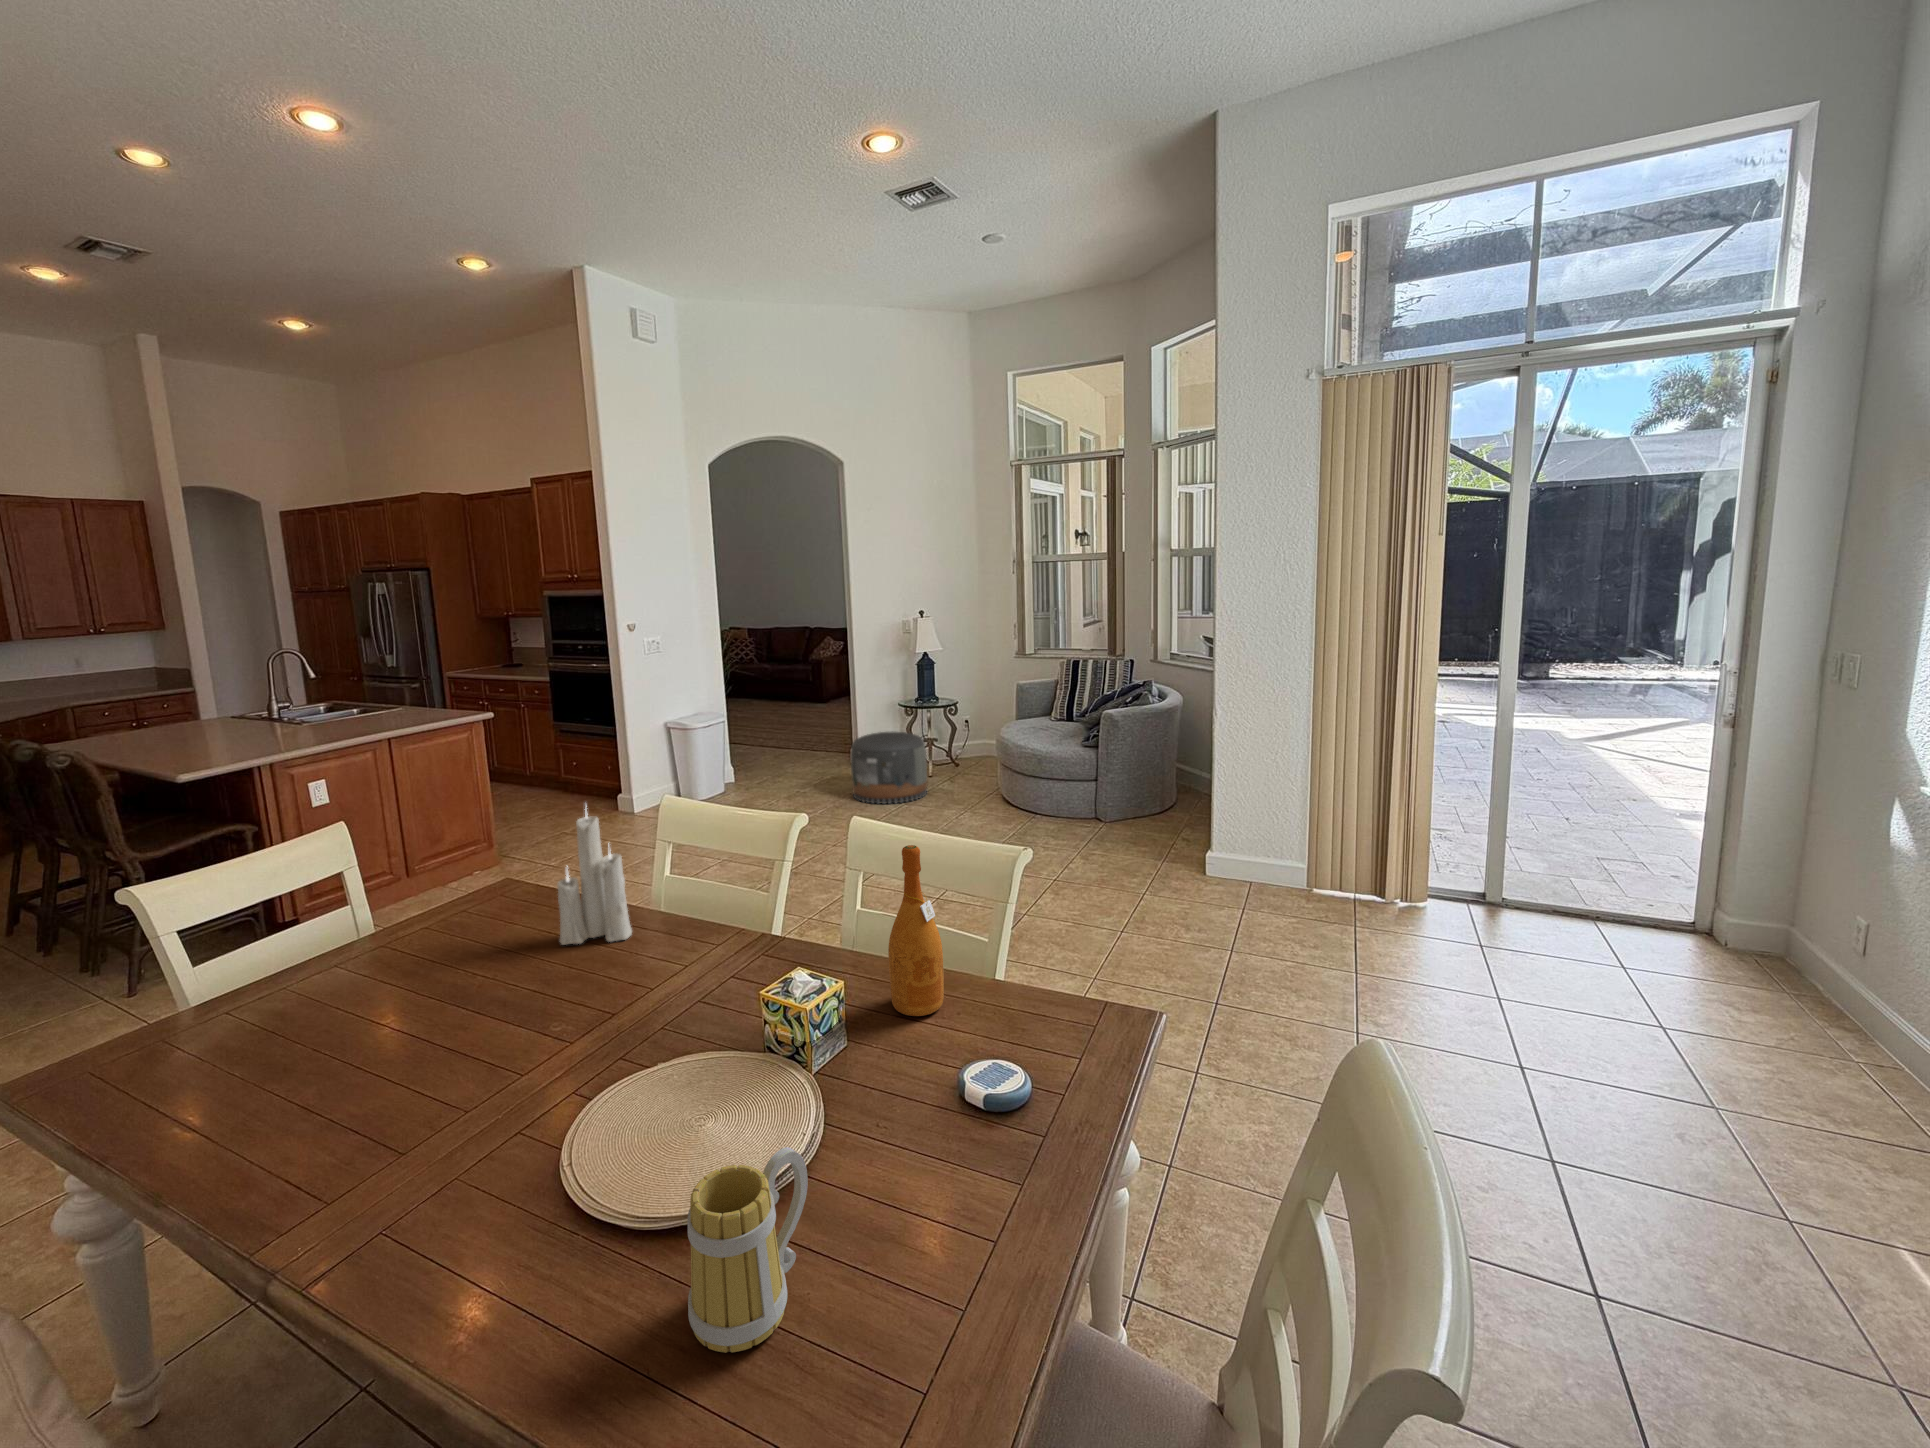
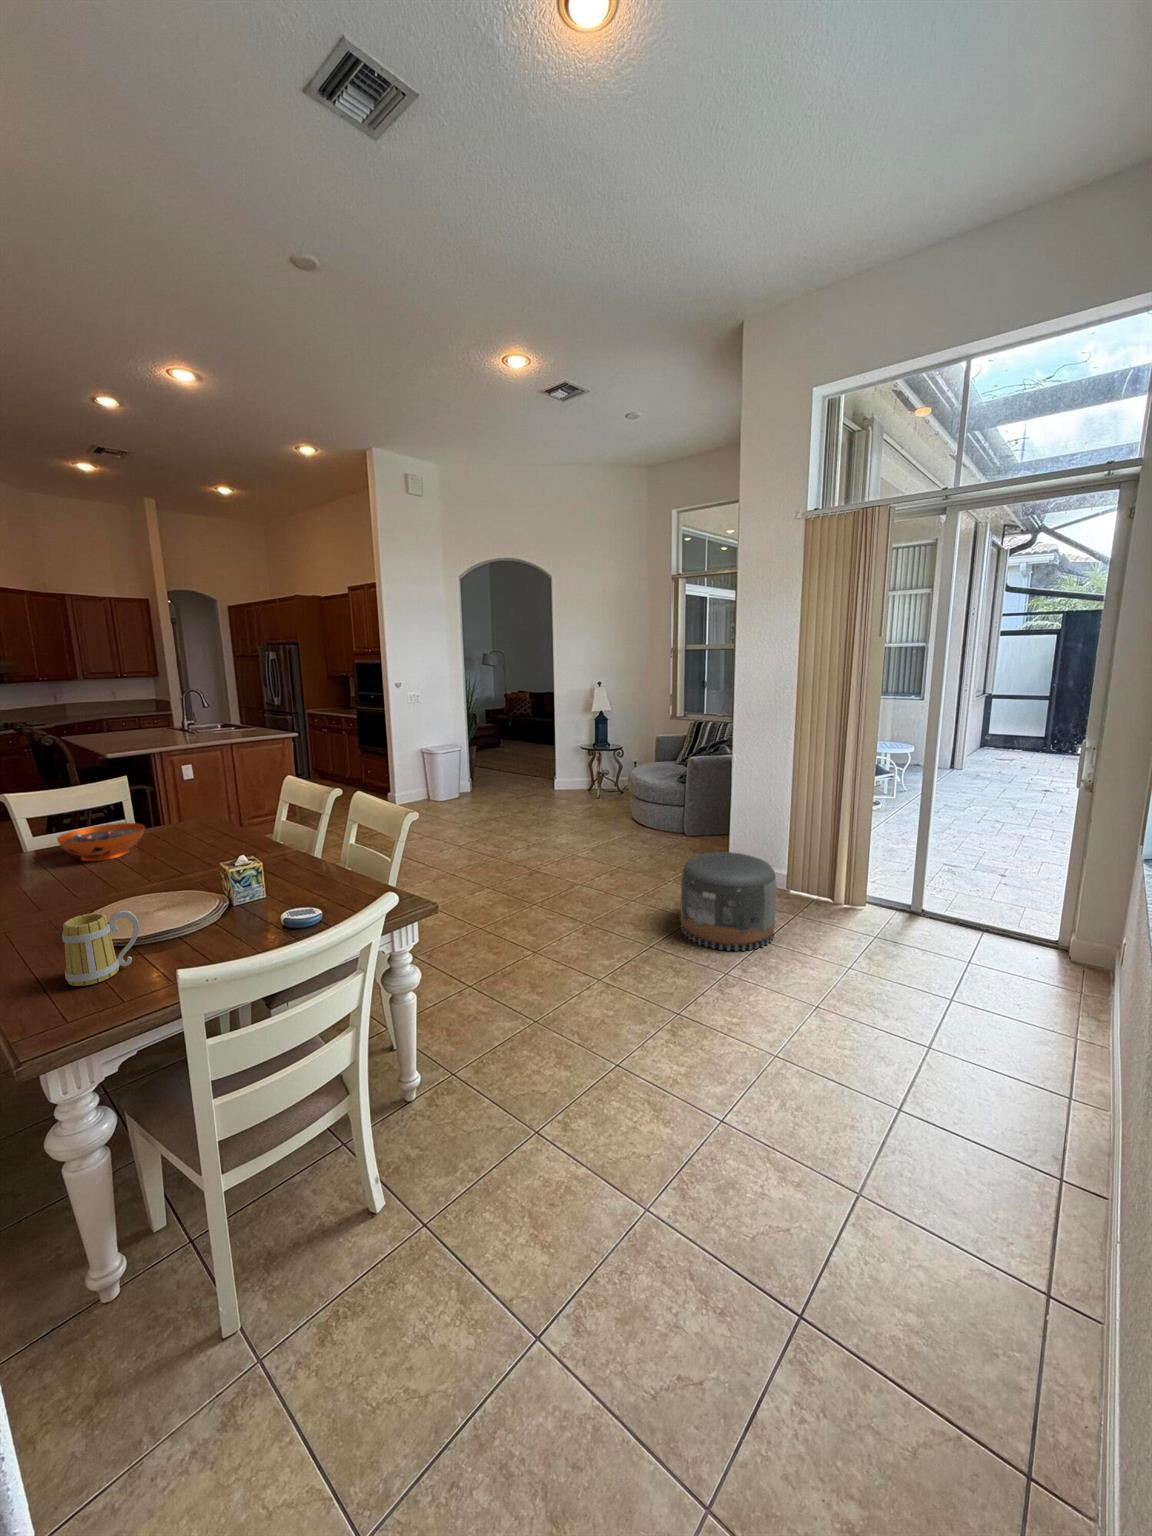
pouf: present [851,732,928,804] -> present [680,852,777,951]
candle: present [557,806,632,945] -> none [197,767,237,846]
wine bottle: present [888,845,944,1016] -> none [305,799,338,890]
decorative bowl: none [299,915,462,1007] -> present [57,823,145,861]

